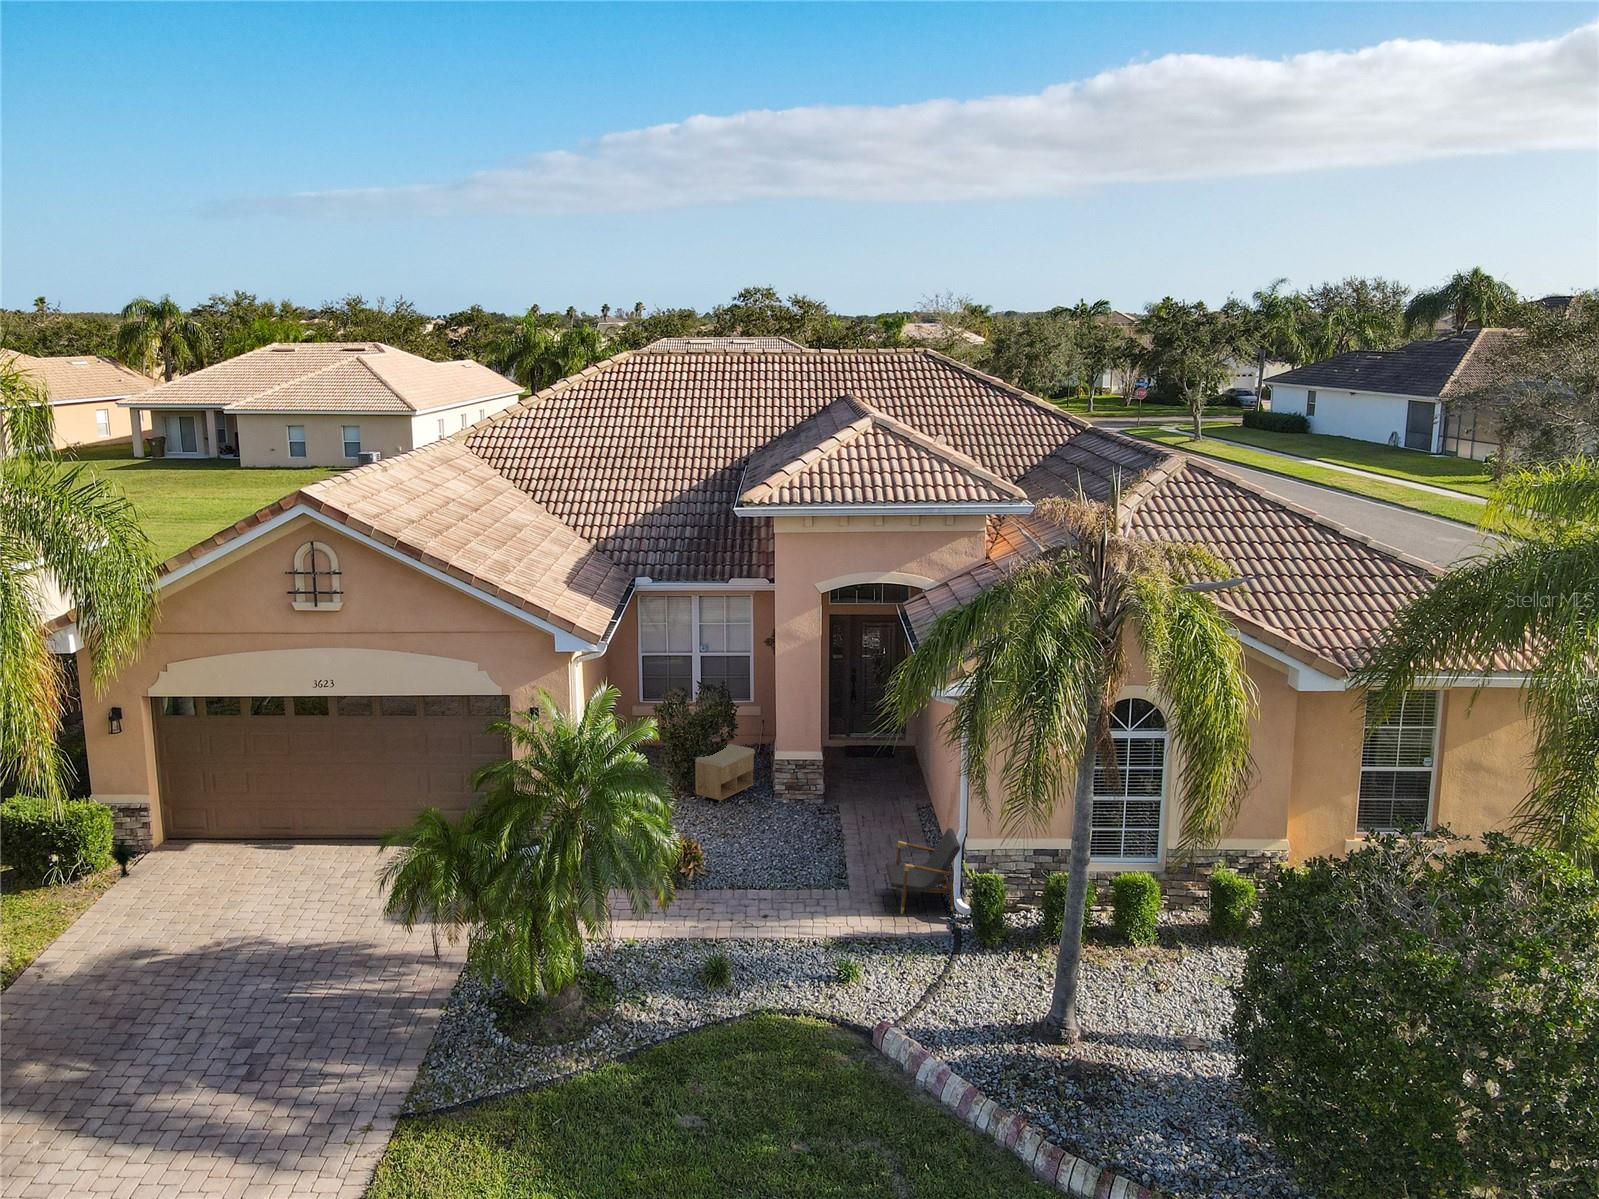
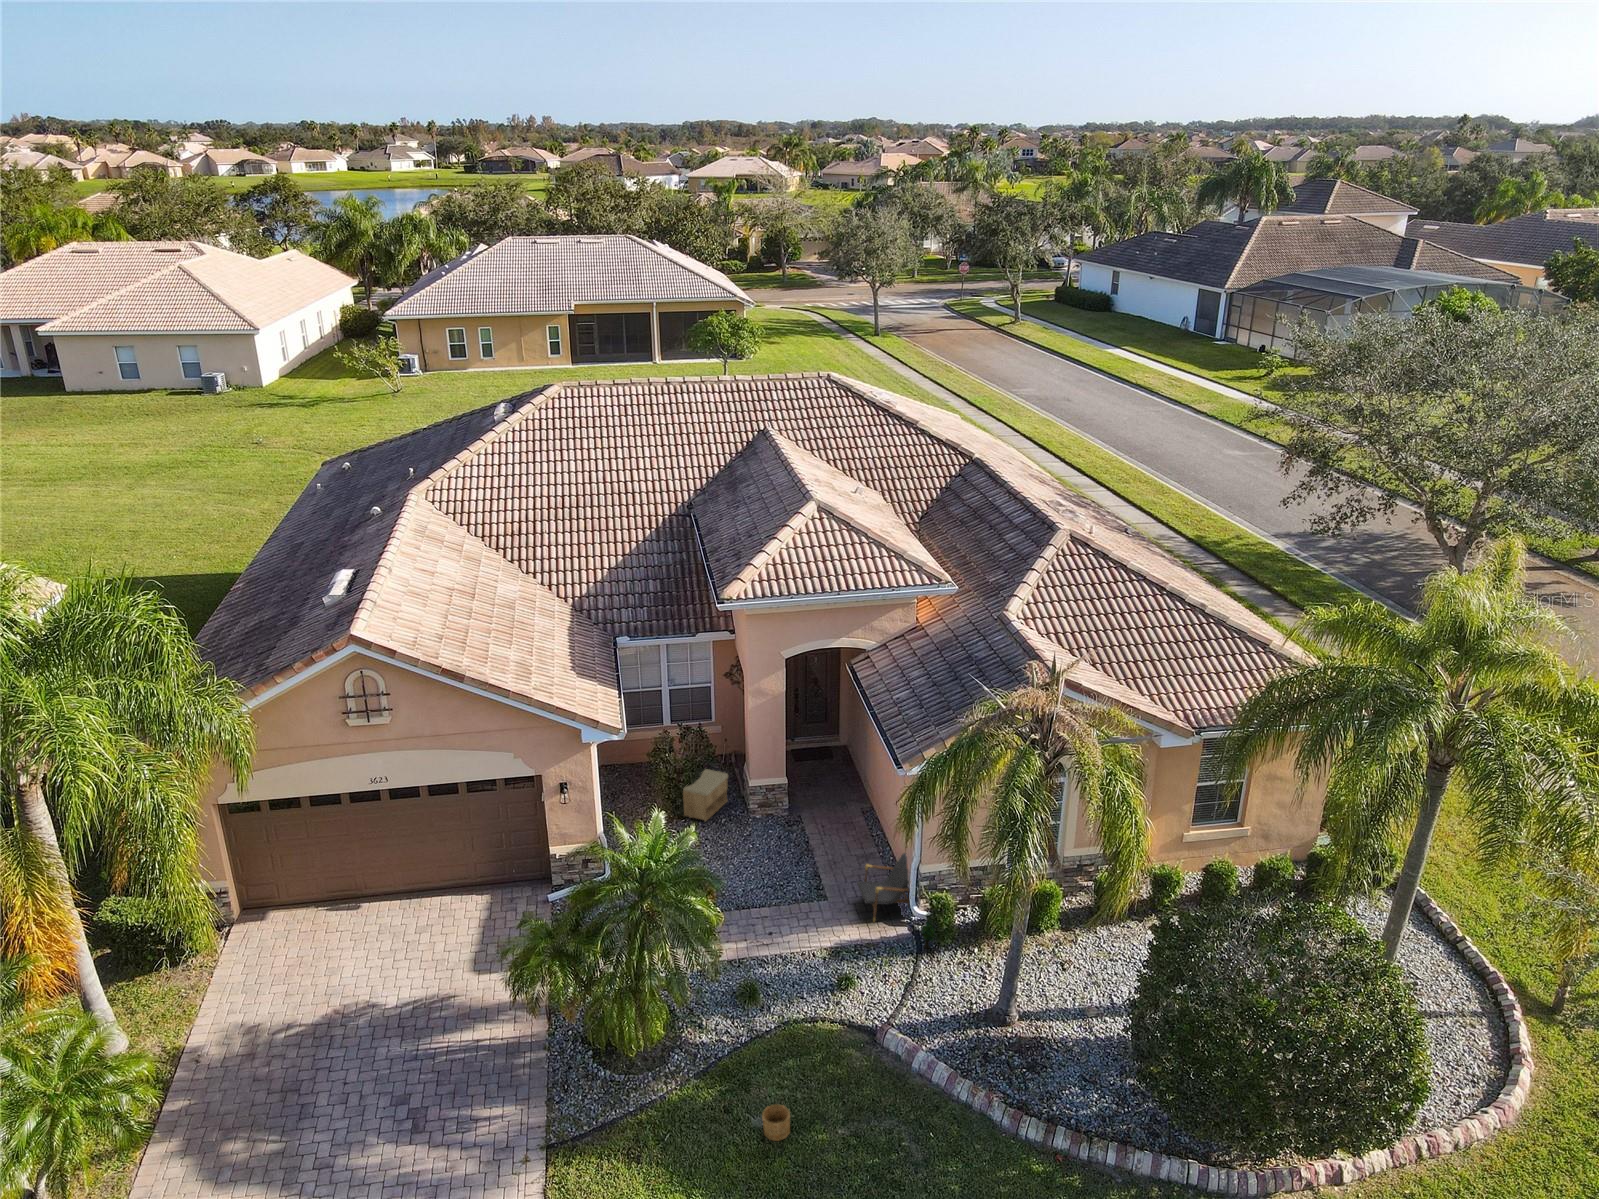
decorative plant: present [111,838,133,877] -> present [921,919,936,949]
wooden bucket: none [668,1102,712,1156] -> present [762,1104,790,1141]

